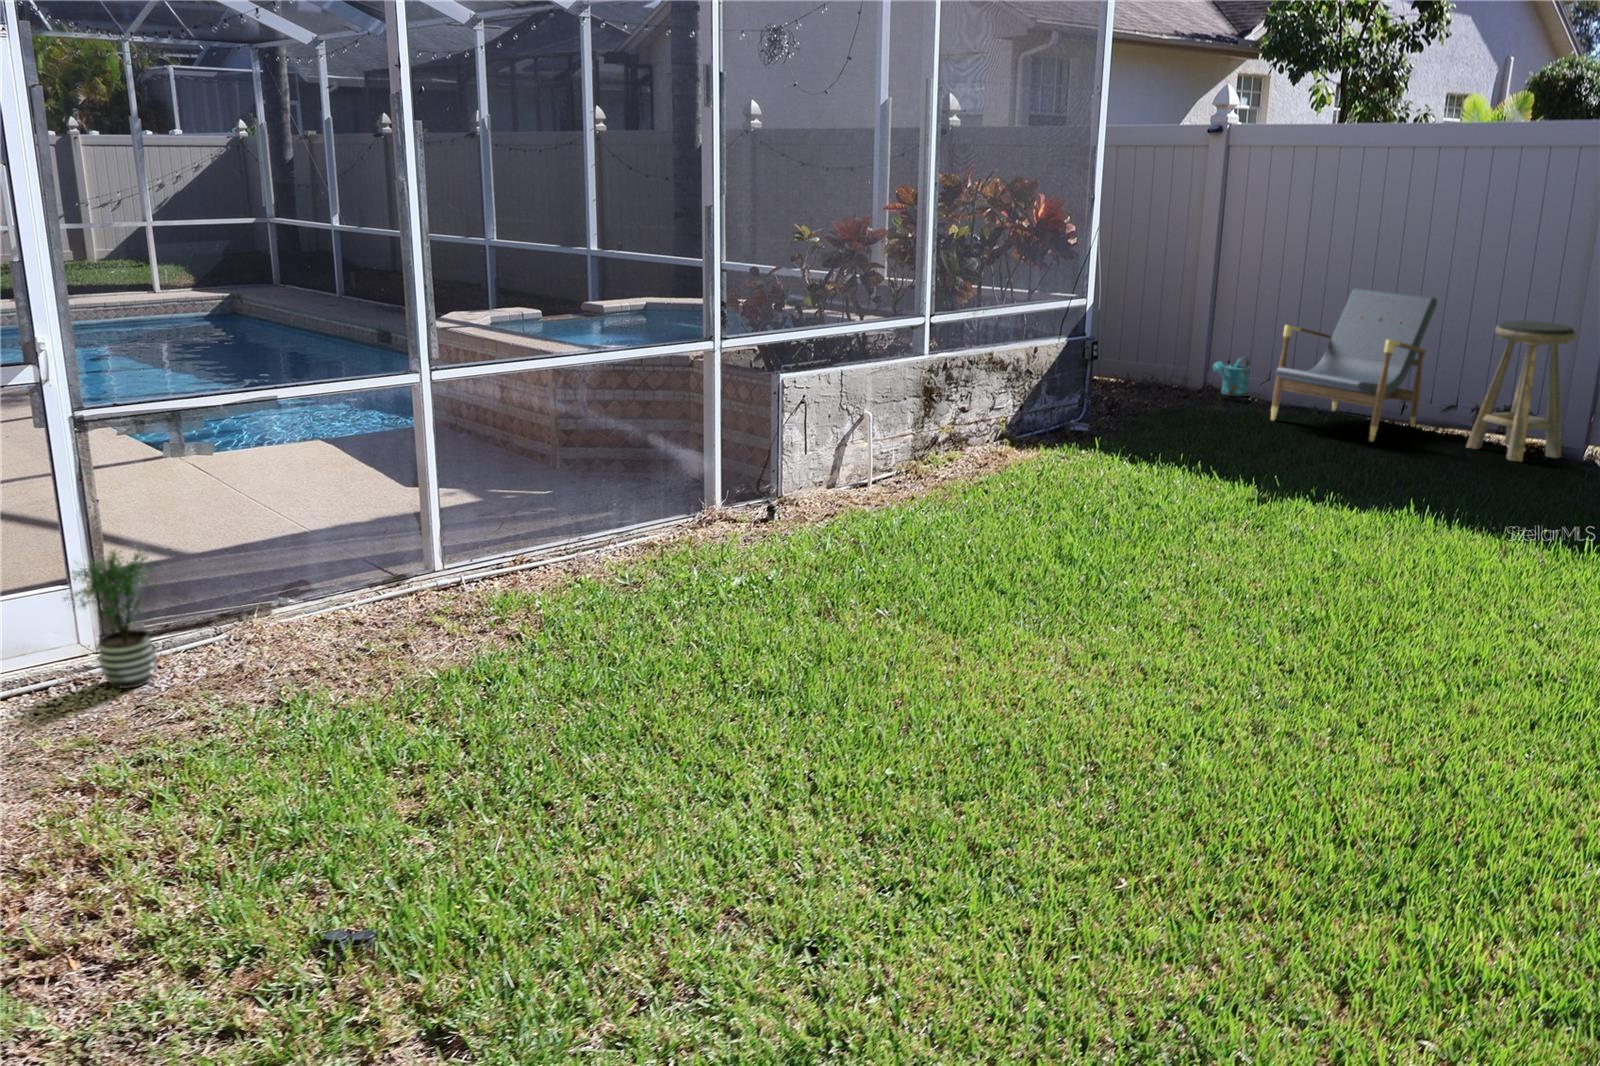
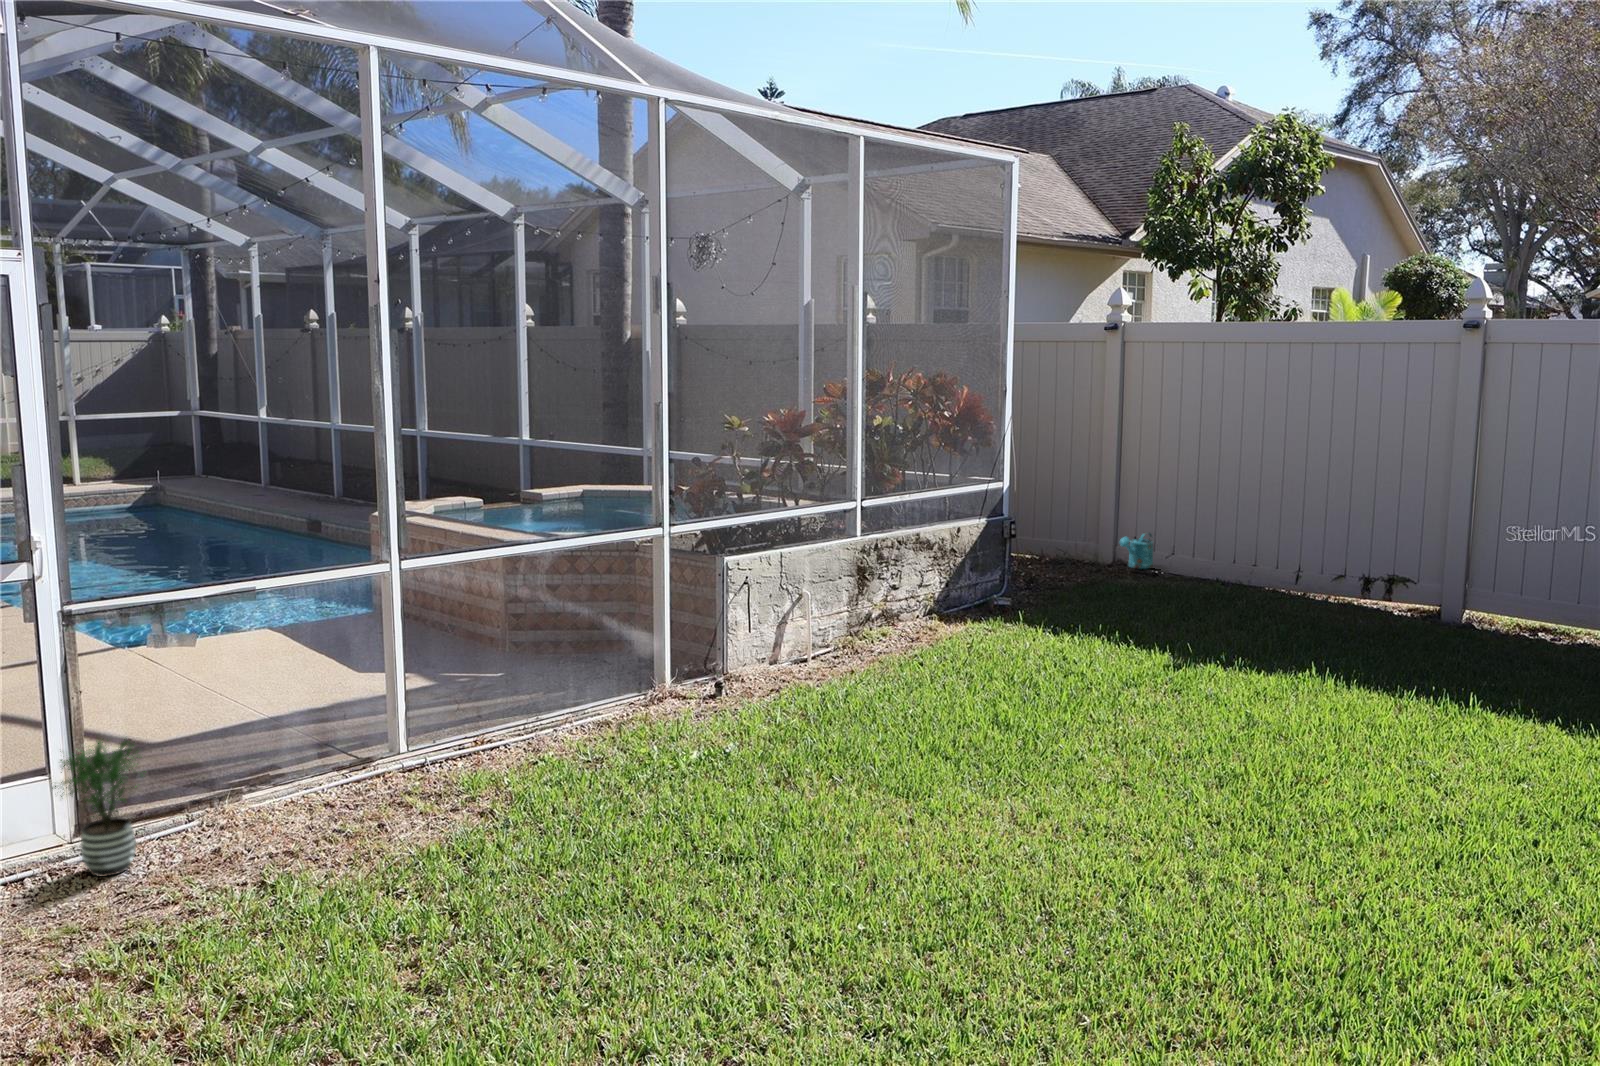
lounge chair: present [1271,288,1437,441] -> none [1176,468,1318,608]
stool: present [1466,321,1576,462] -> none [1355,496,1443,624]

